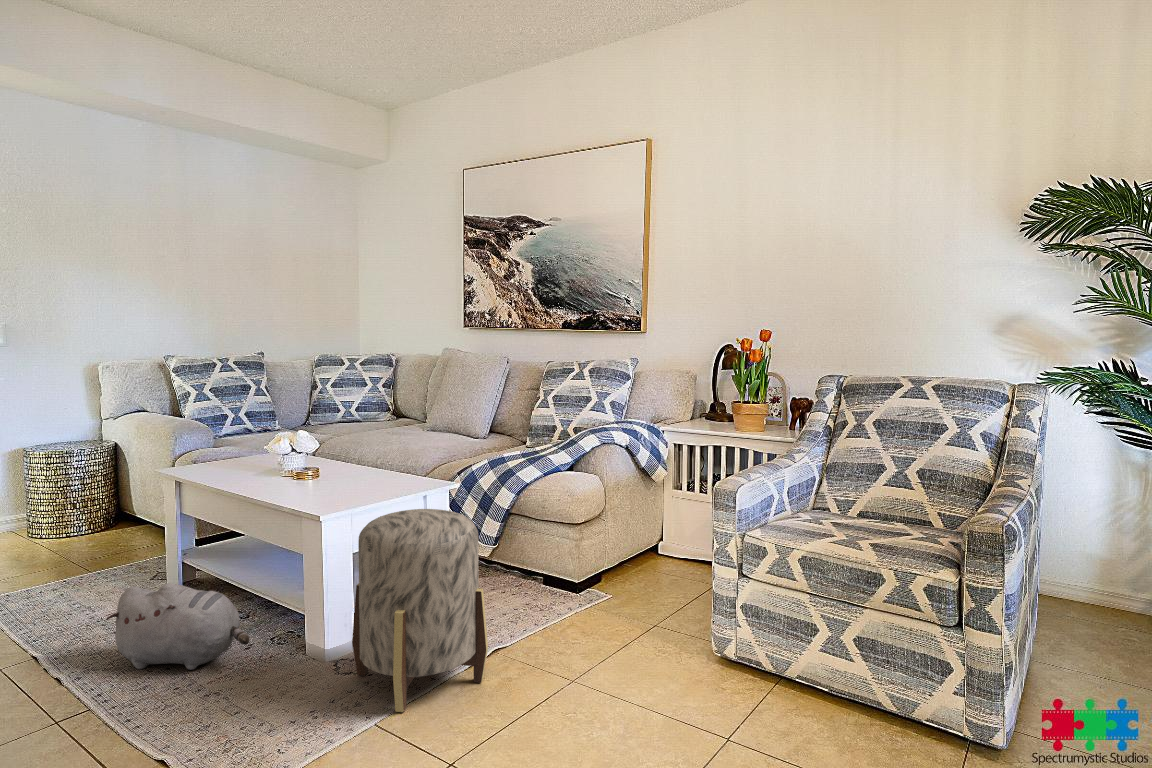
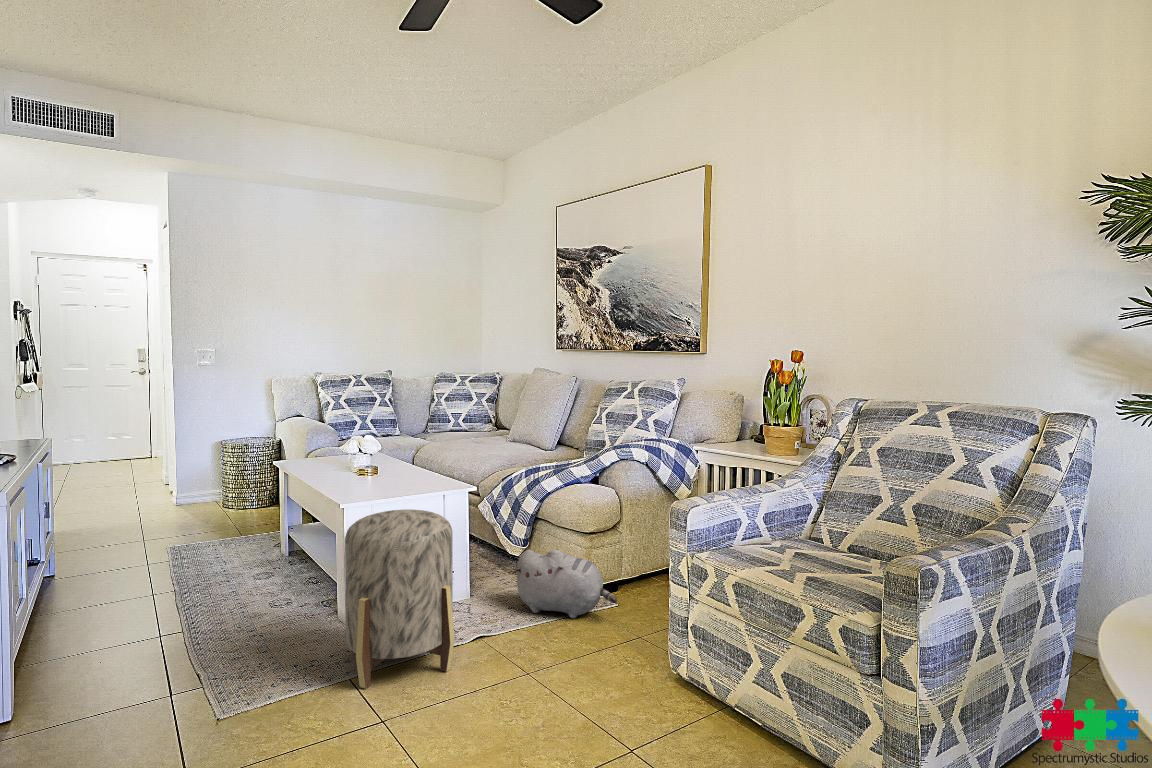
plush toy: present [106,583,249,670] -> present [513,550,617,618]

